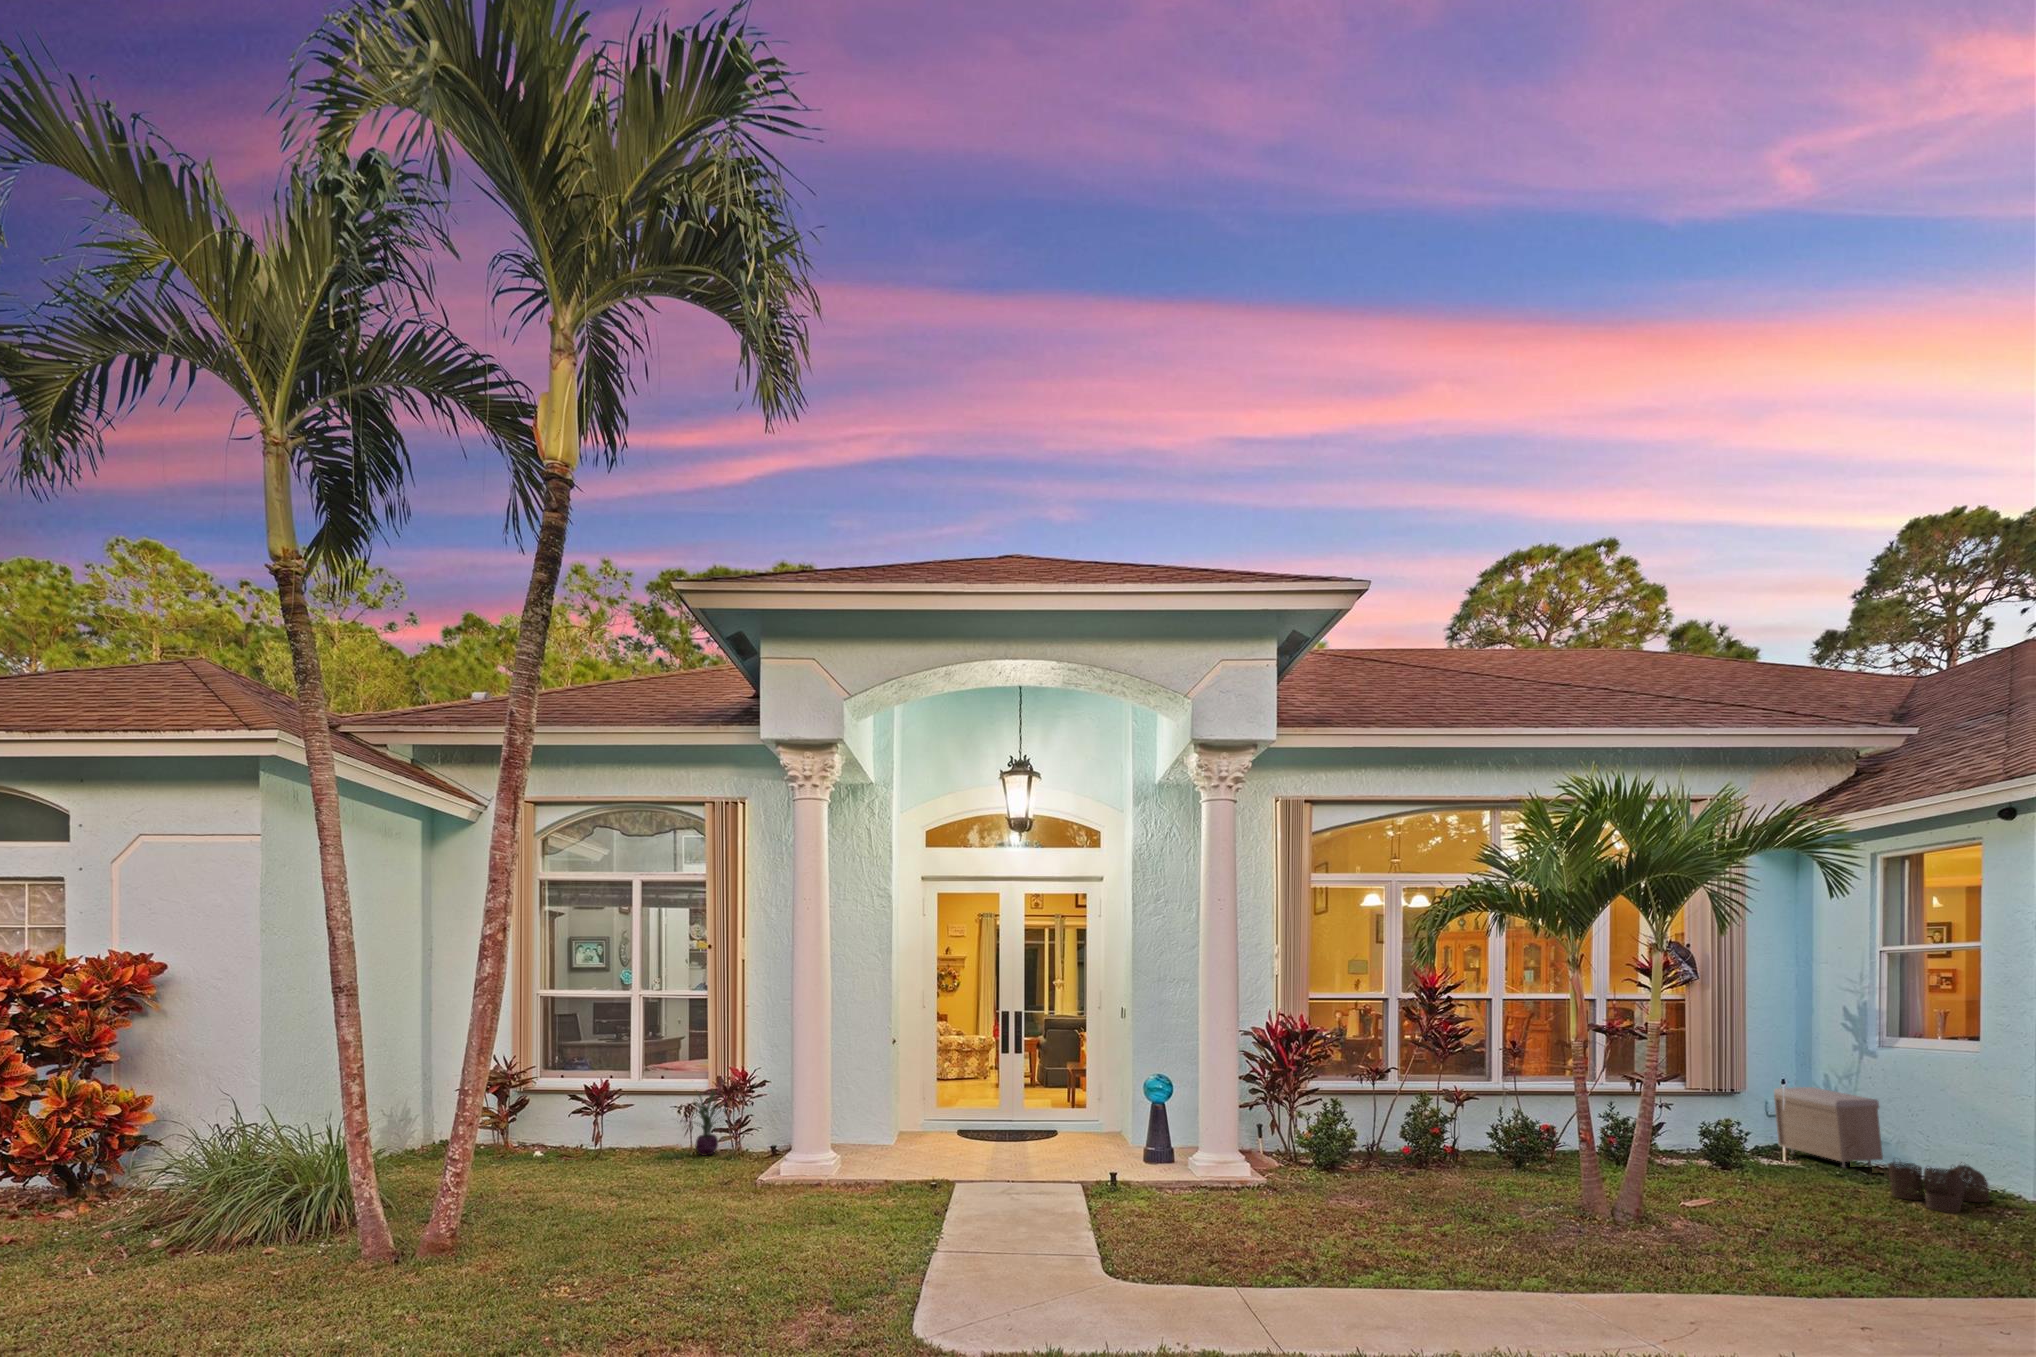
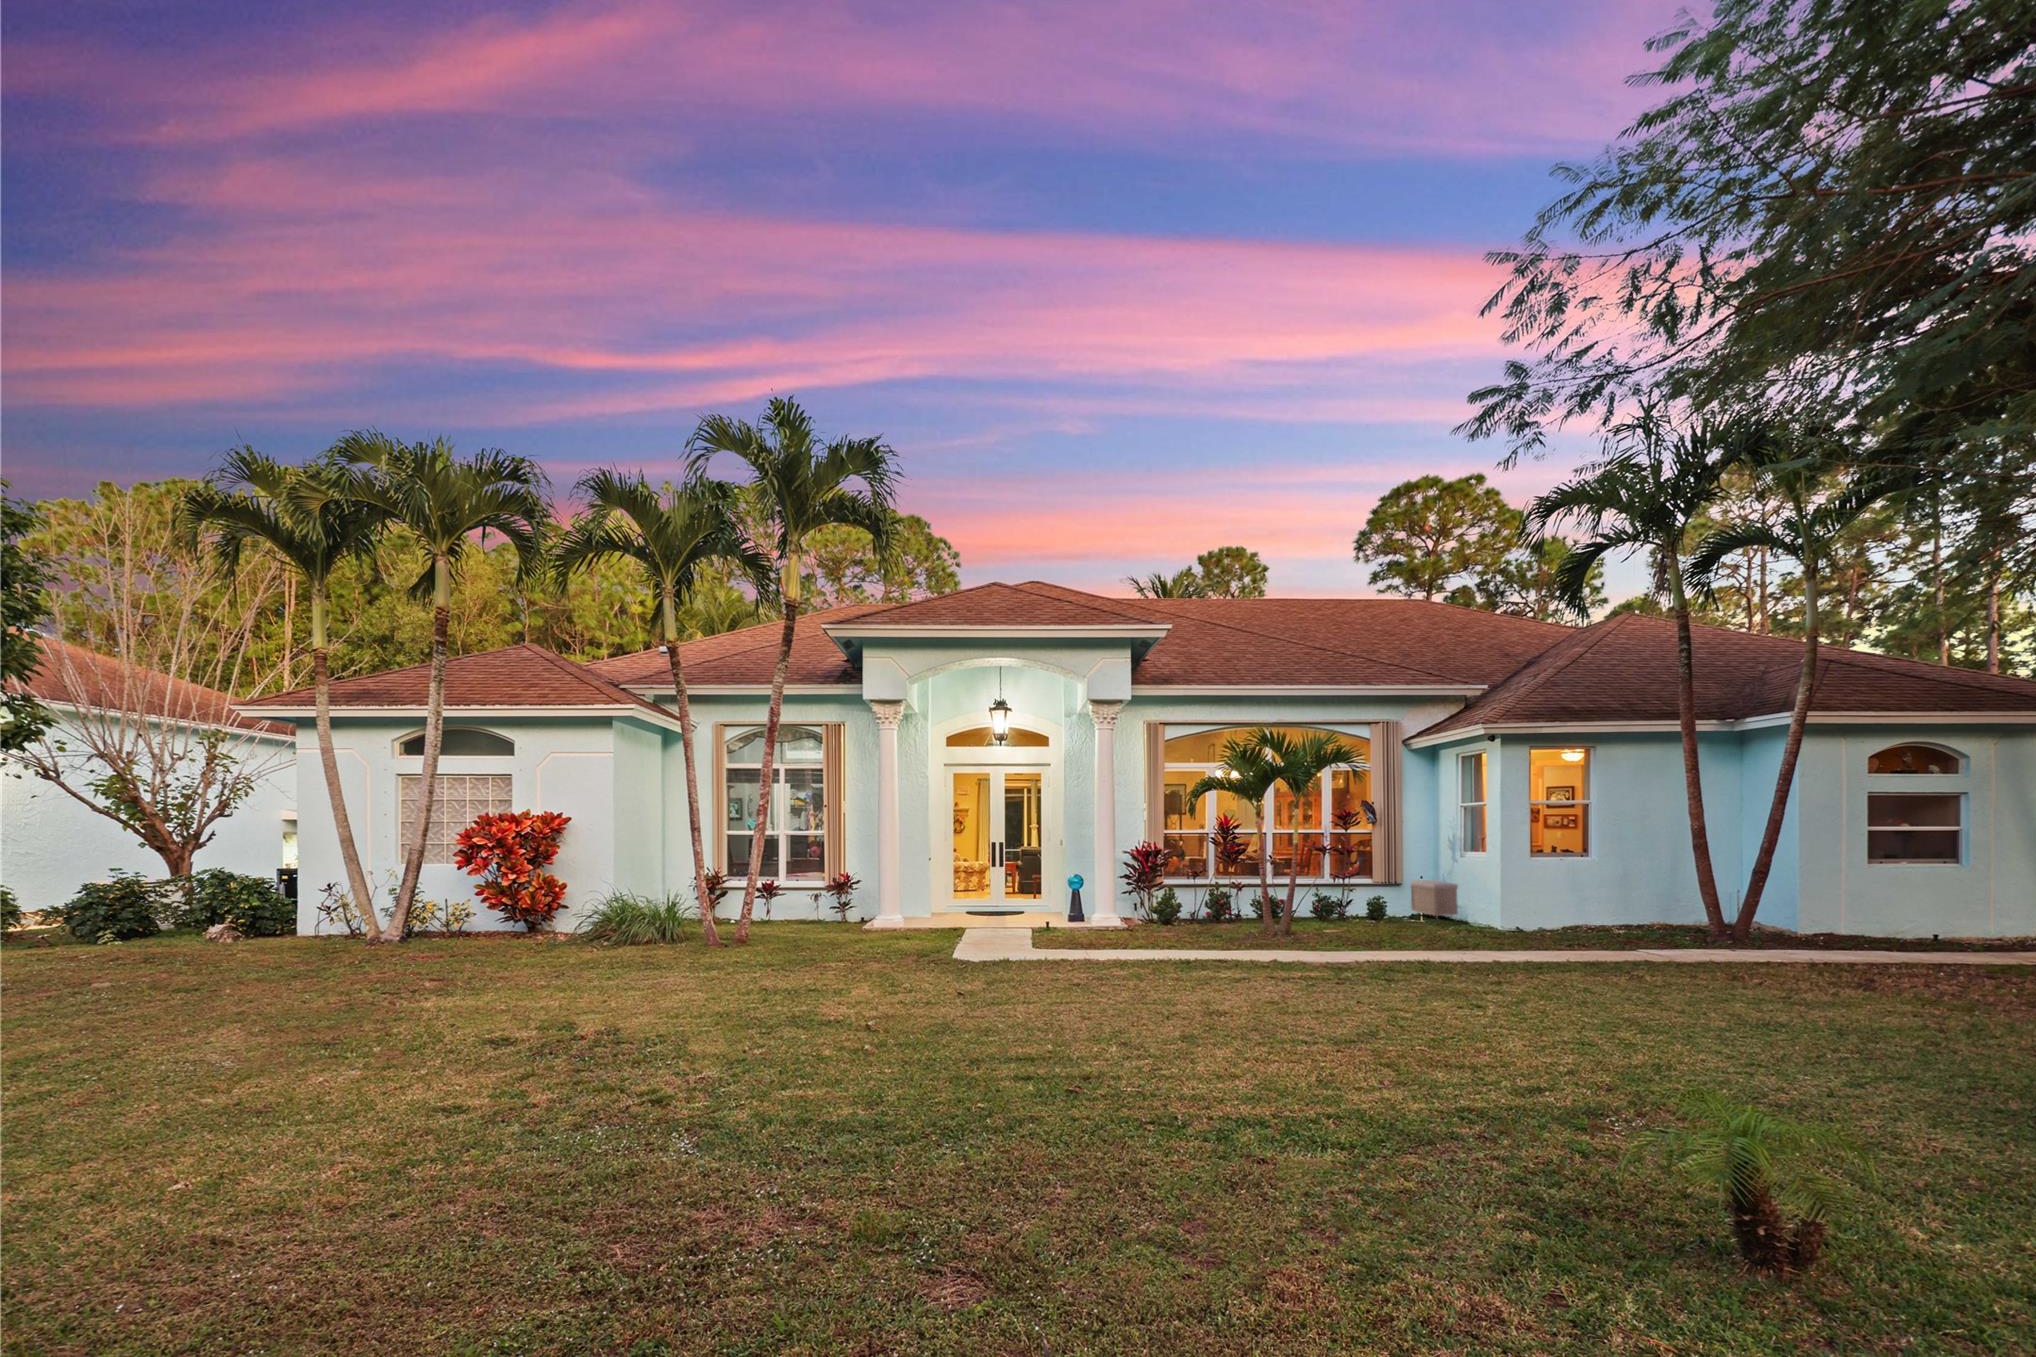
decorative plant: present [691,1089,722,1155] -> none [810,885,848,920]
woven basket: present [1888,1162,1989,1213] -> none [1443,909,1490,932]

